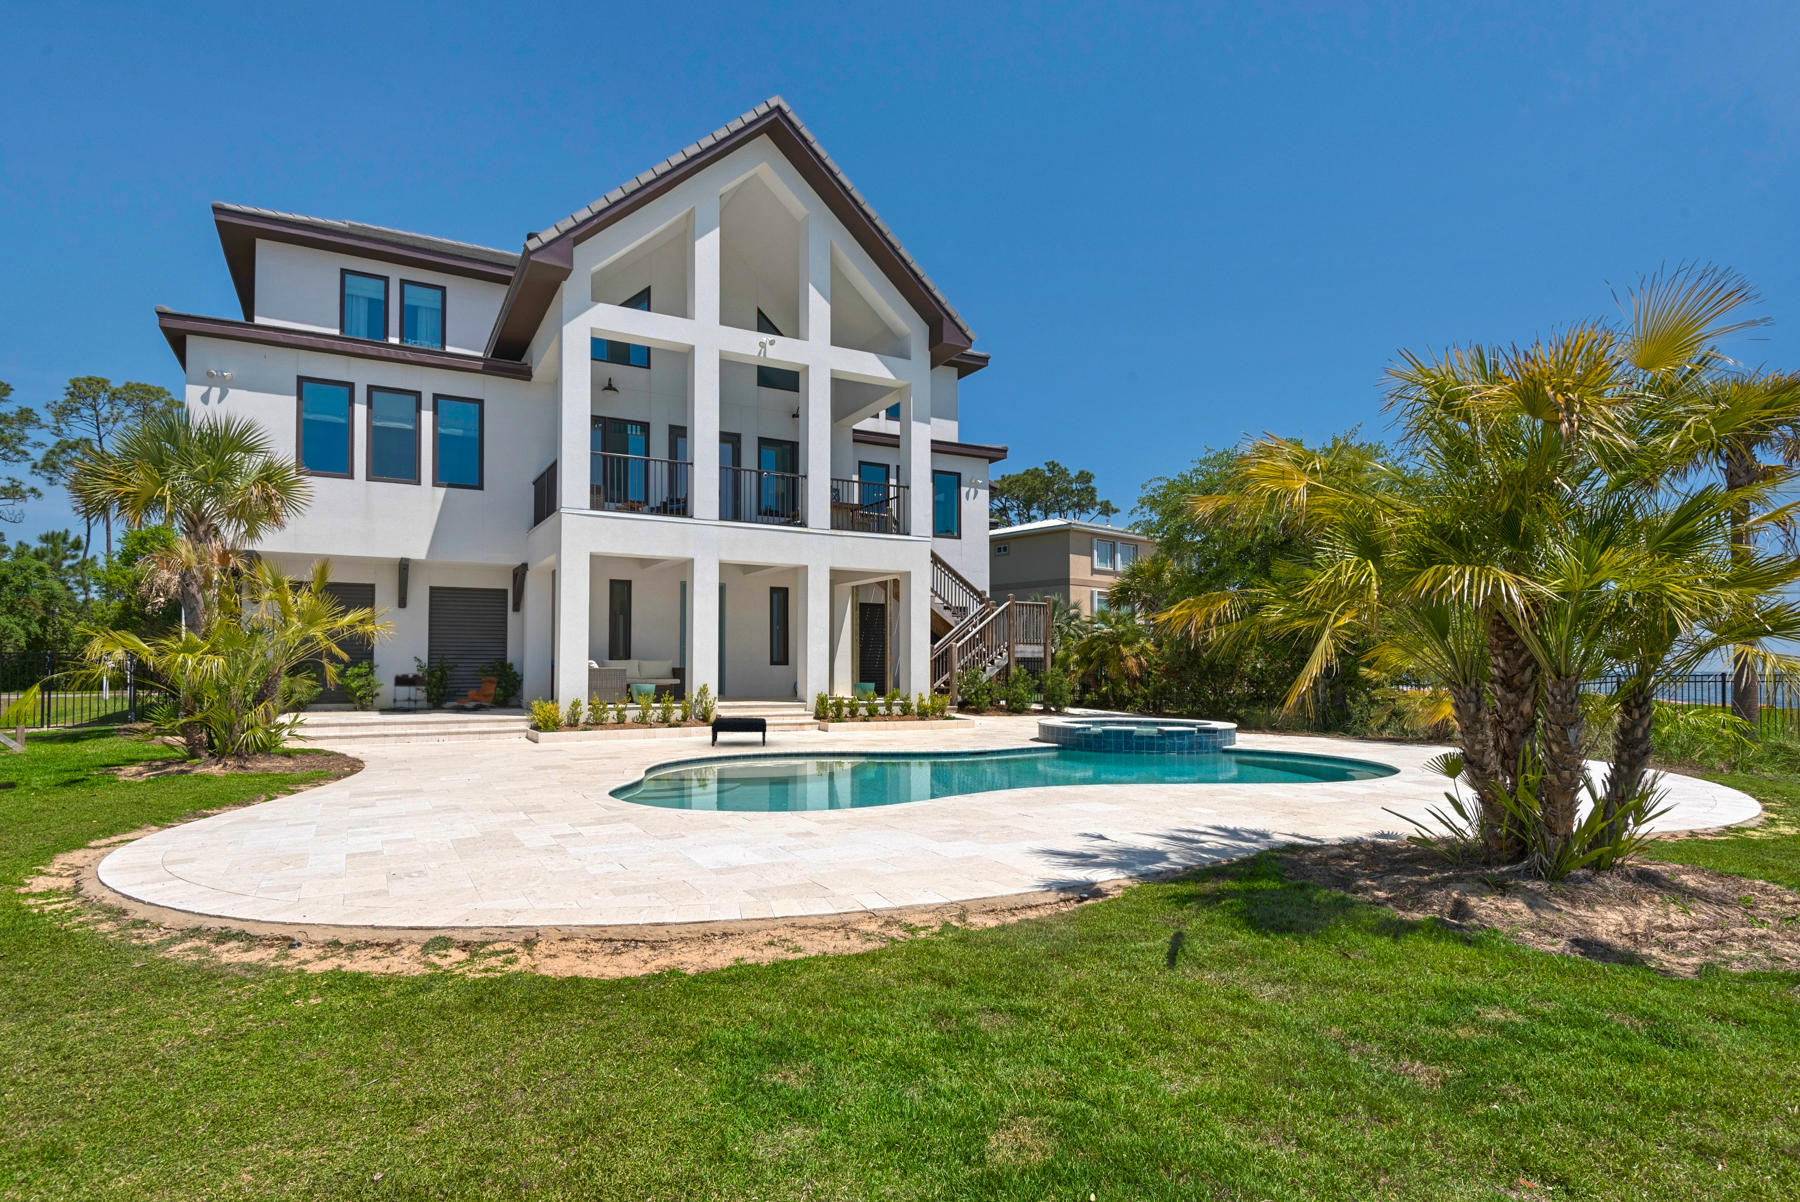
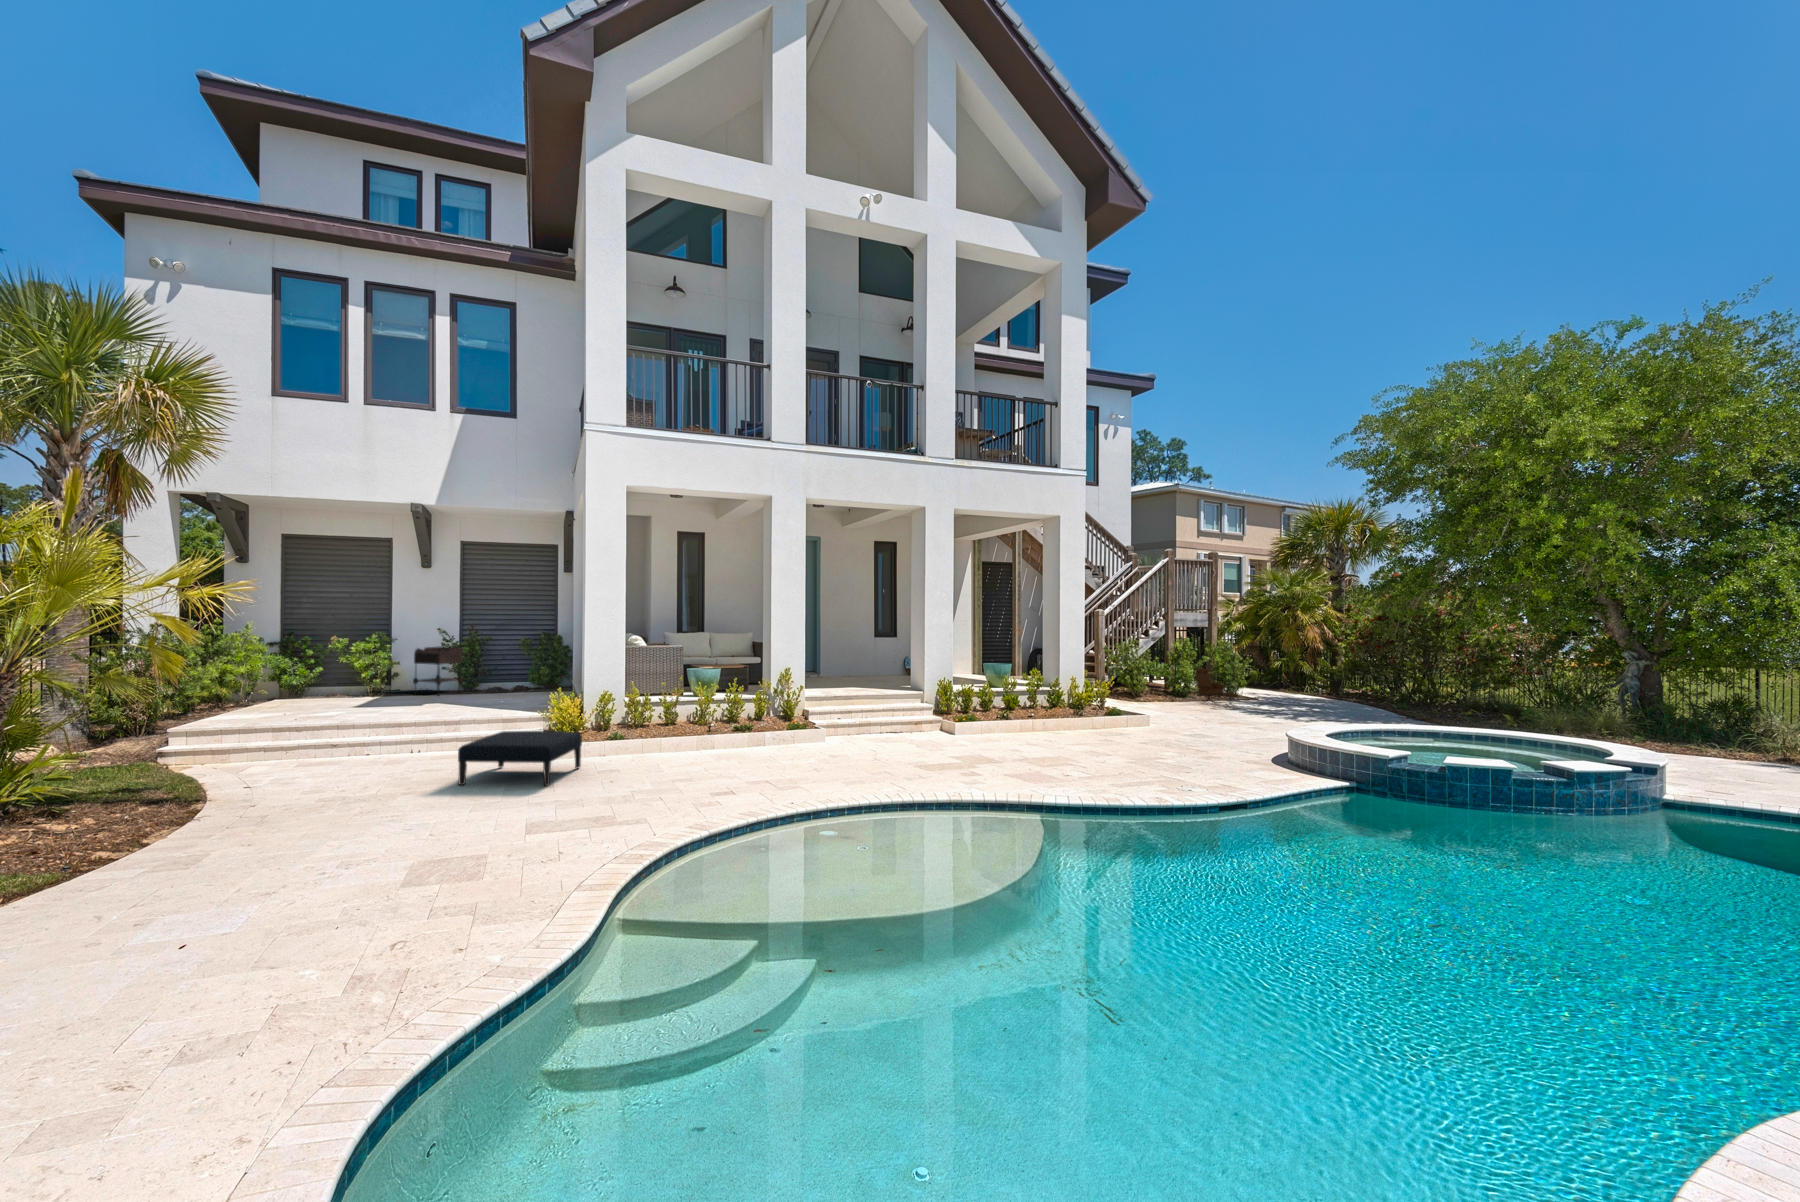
lounge chair: present [456,677,496,712] -> present [1196,668,1238,706]
ottoman: present [712,718,766,746] -> present [458,731,582,786]

